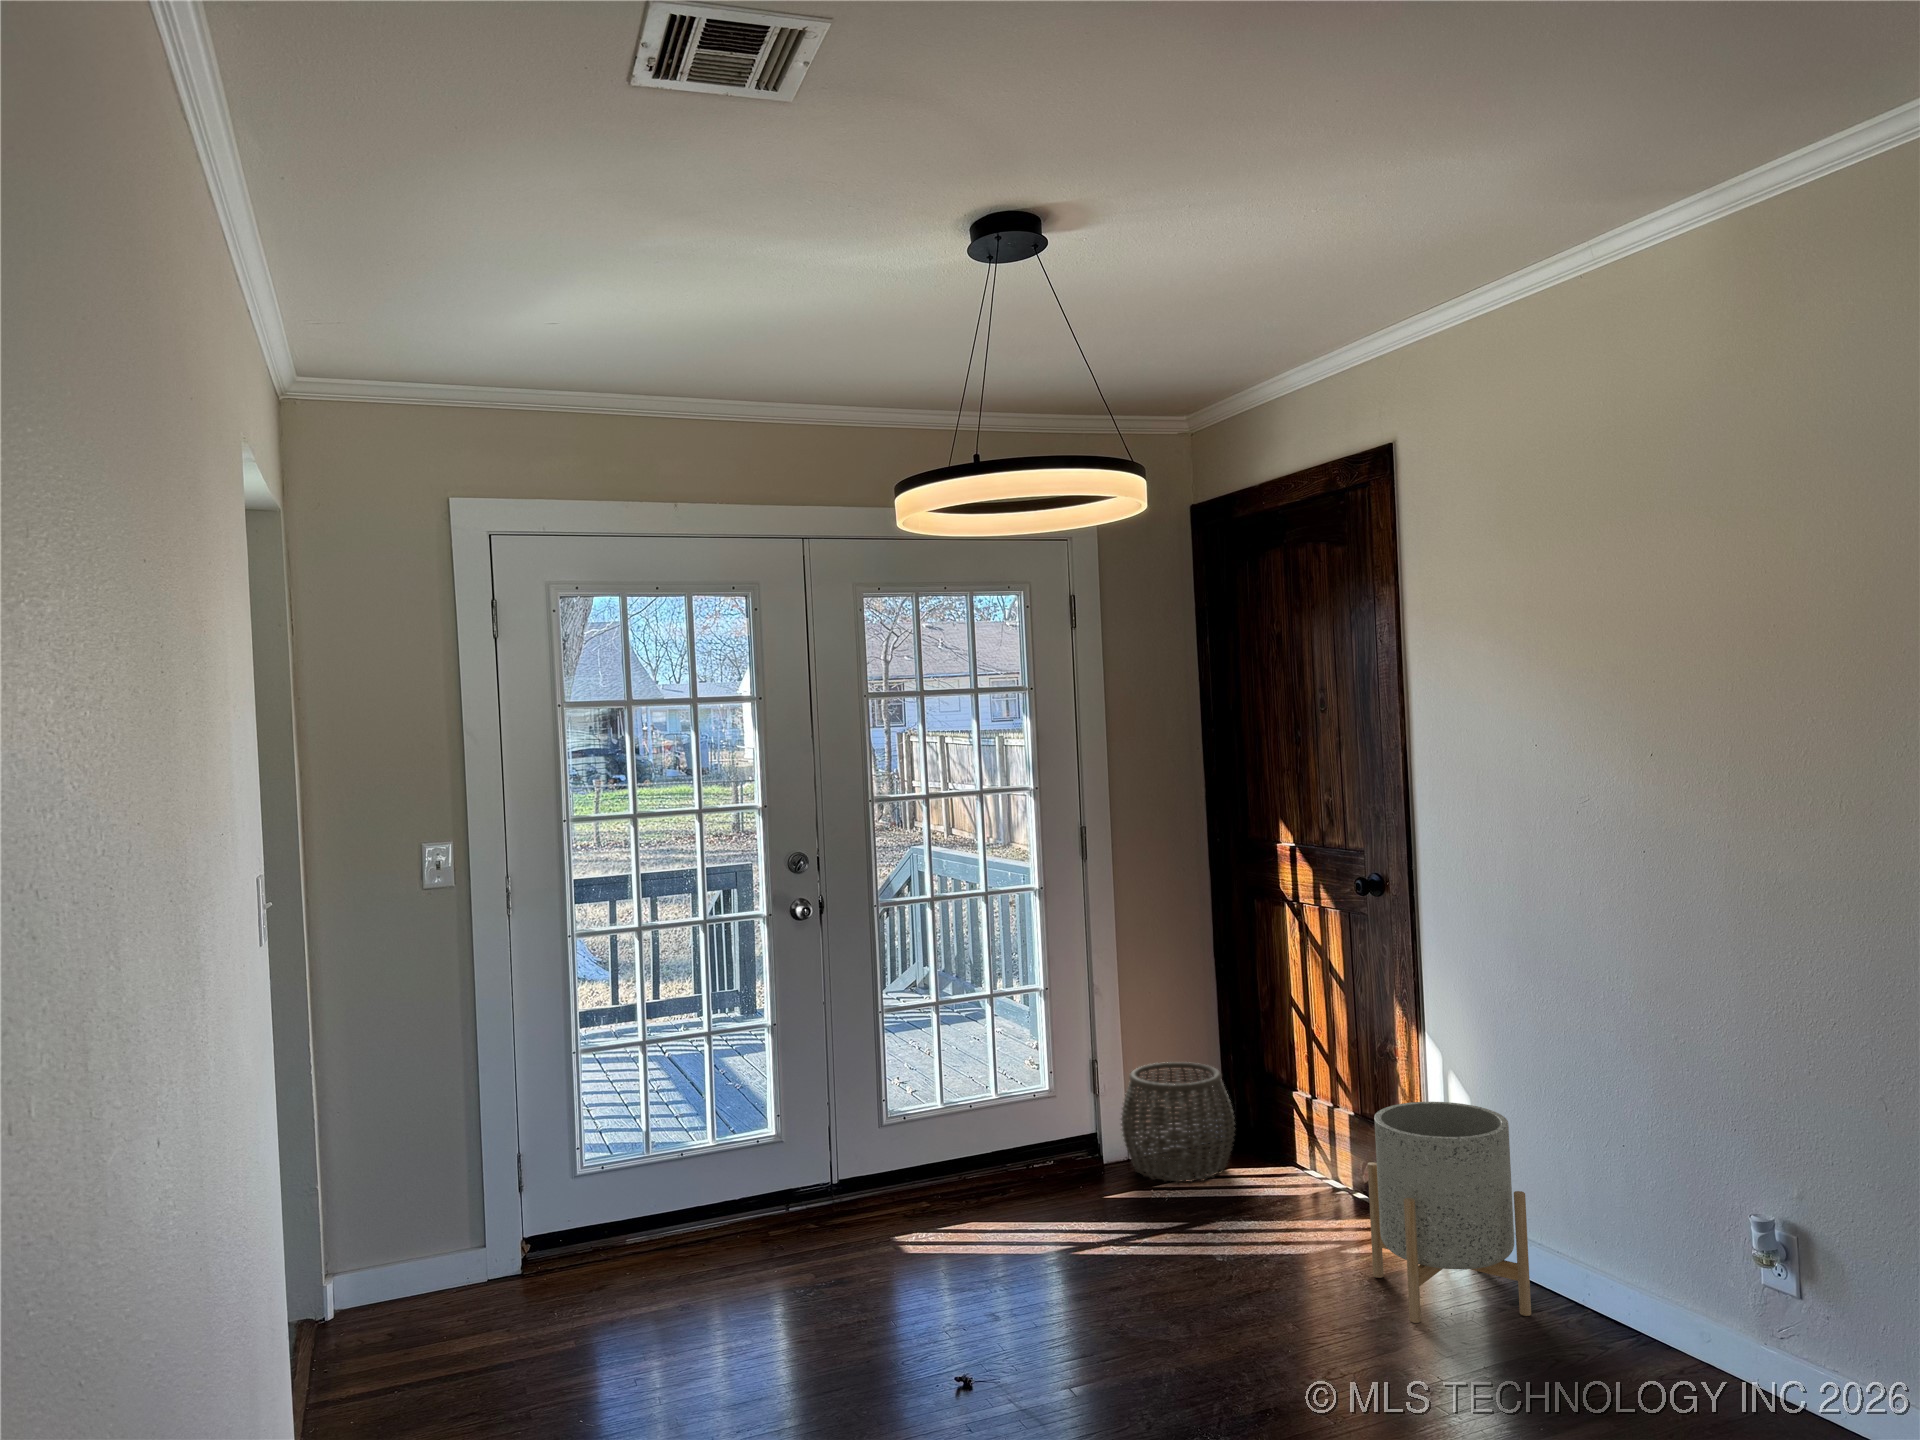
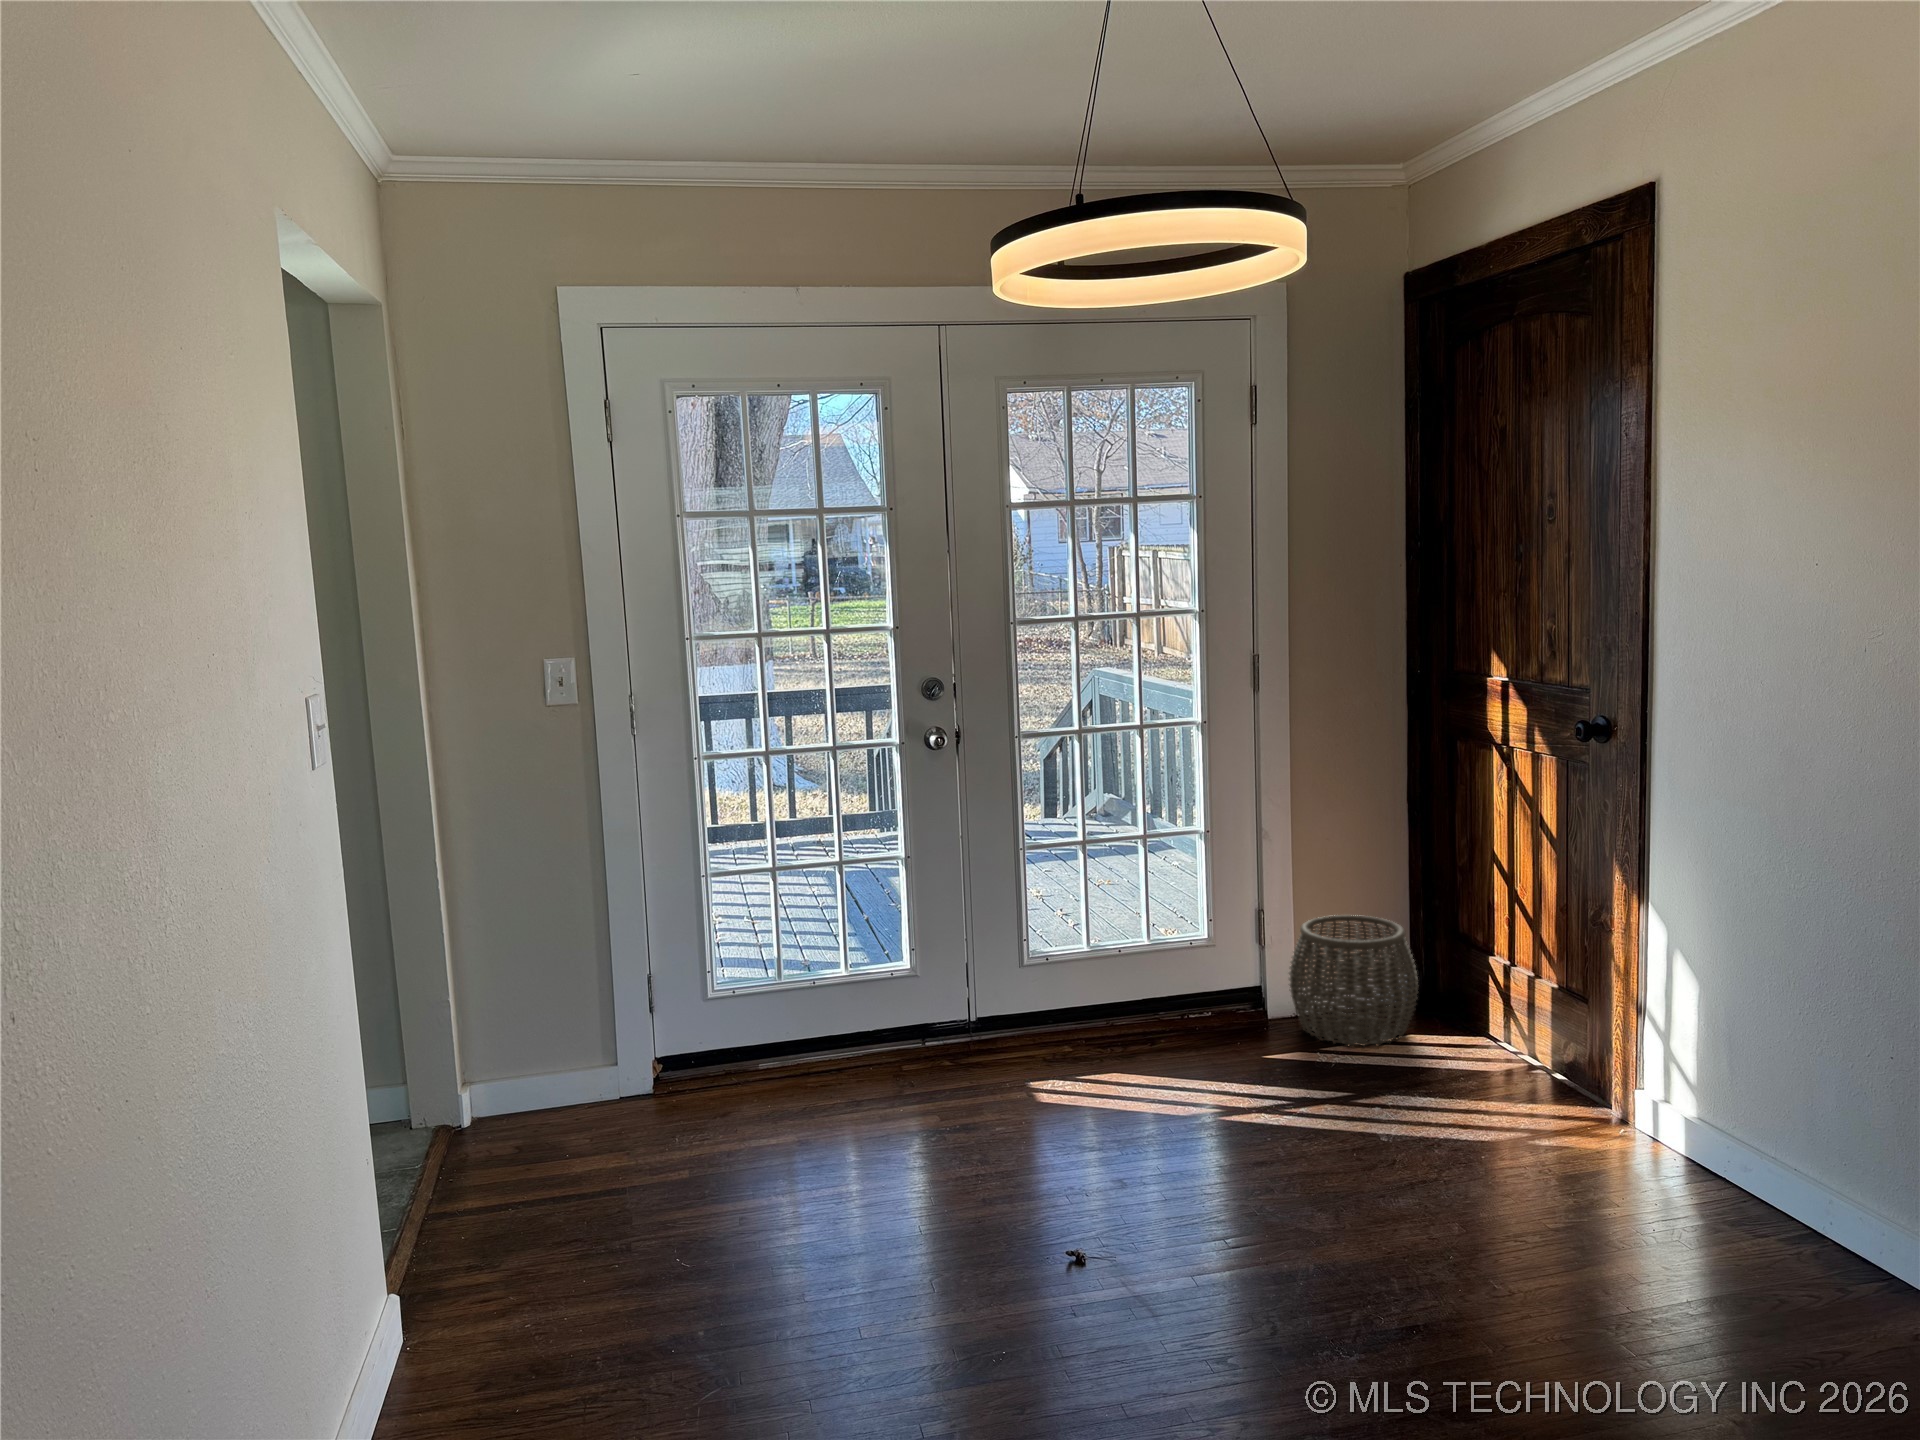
planter: present [1368,1102,1531,1323] -> none [1565,985,1764,1245]

